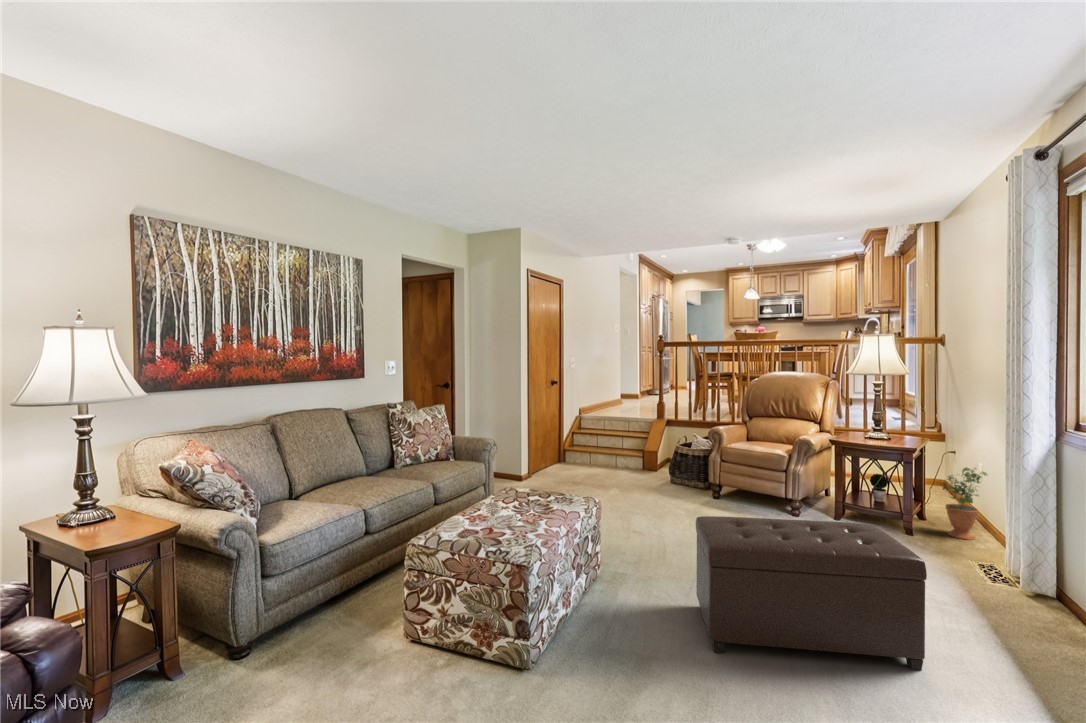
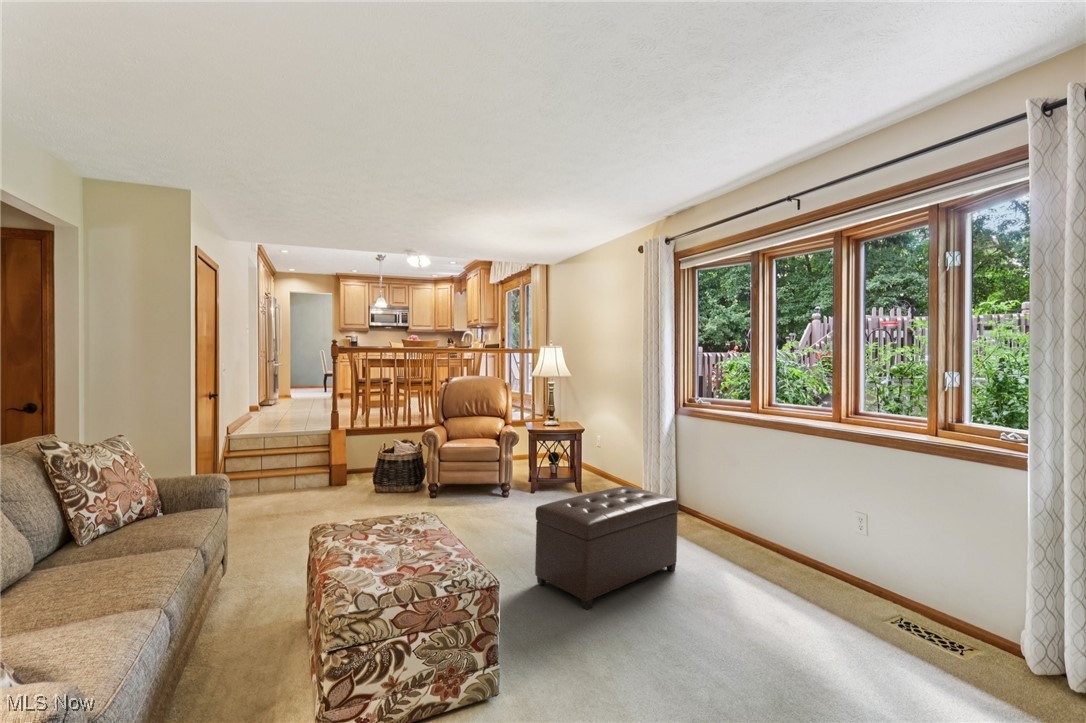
potted plant: present [943,467,987,540] -> none [589,439,613,490]

